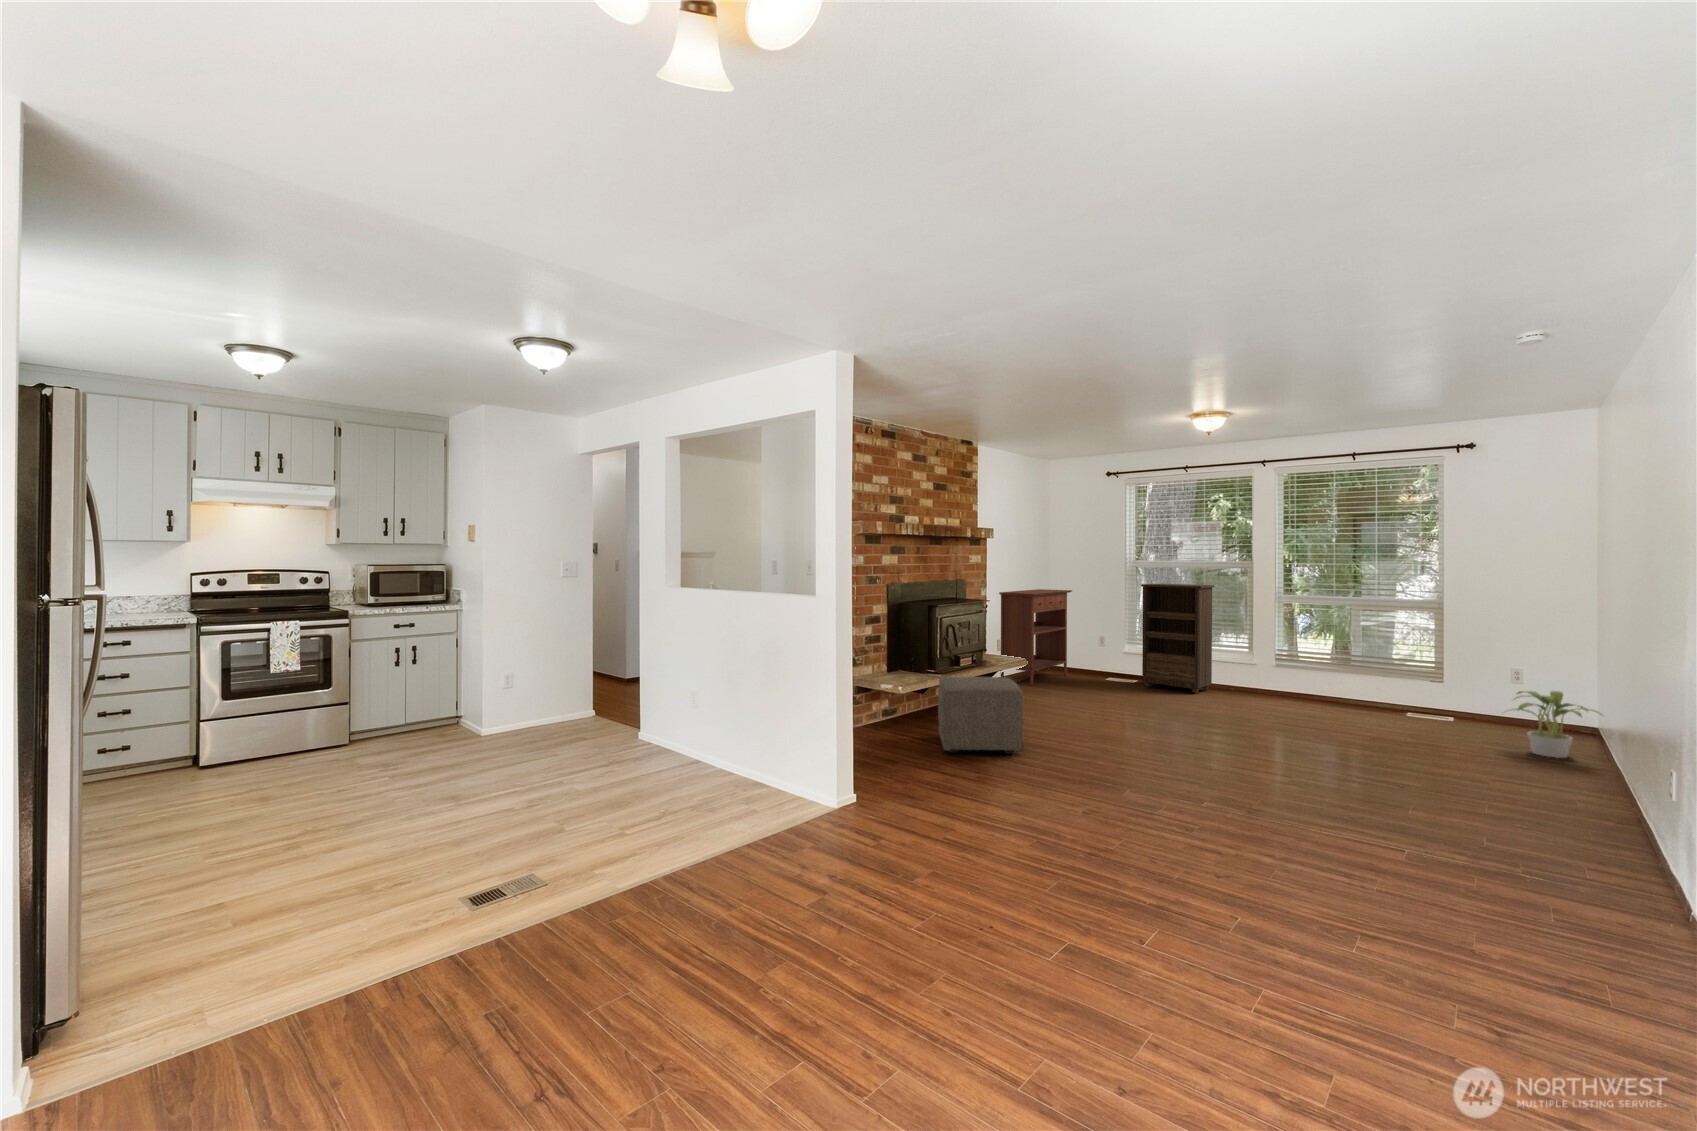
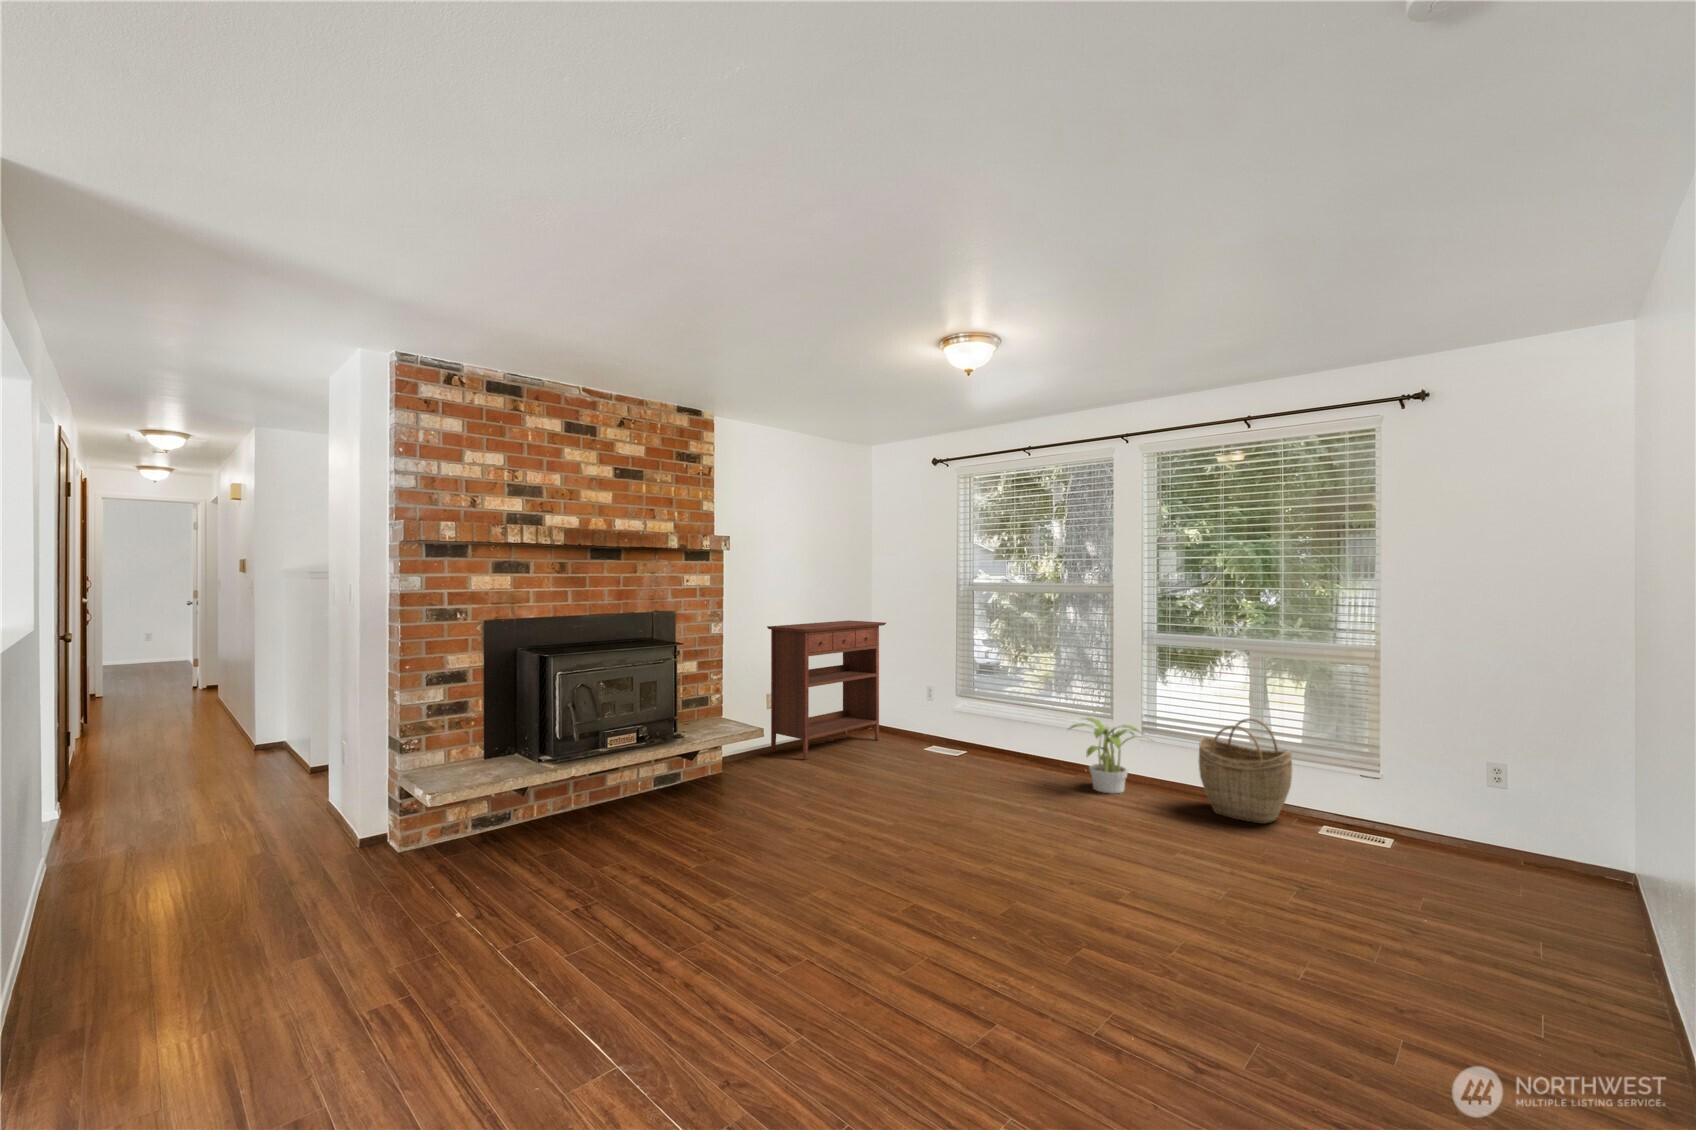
bookshelf: present [1141,583,1214,693] -> none [959,614,1058,778]
woven basket: none [1324,649,1388,713] -> present [1199,718,1292,824]
ottoman: present [938,677,1024,754] -> none [418,779,610,934]
potted plant: present [1514,691,1597,758] -> present [1070,718,1139,793]

